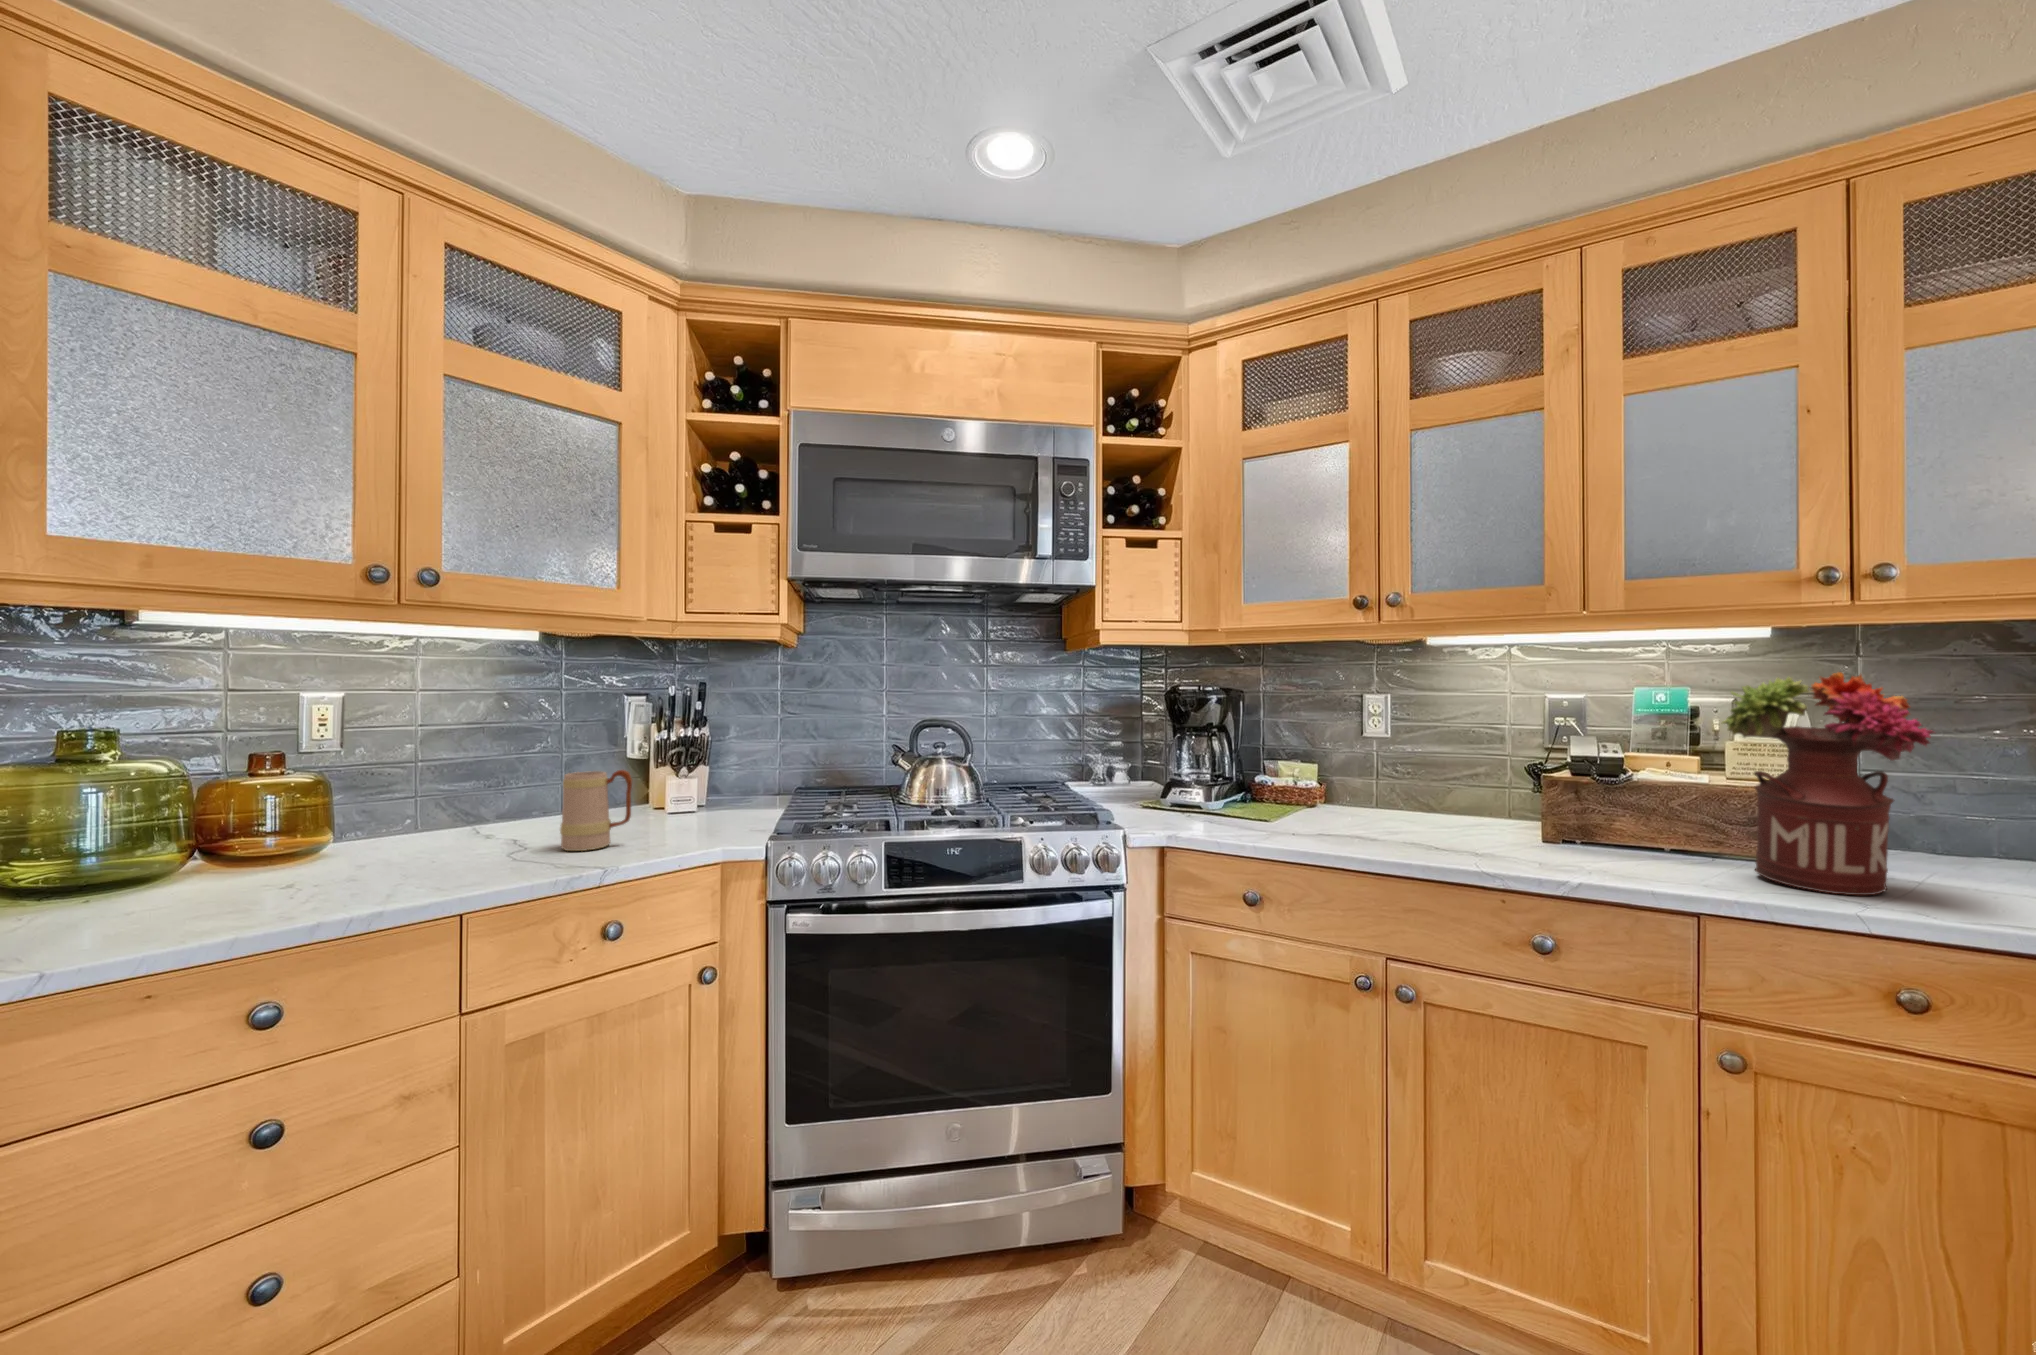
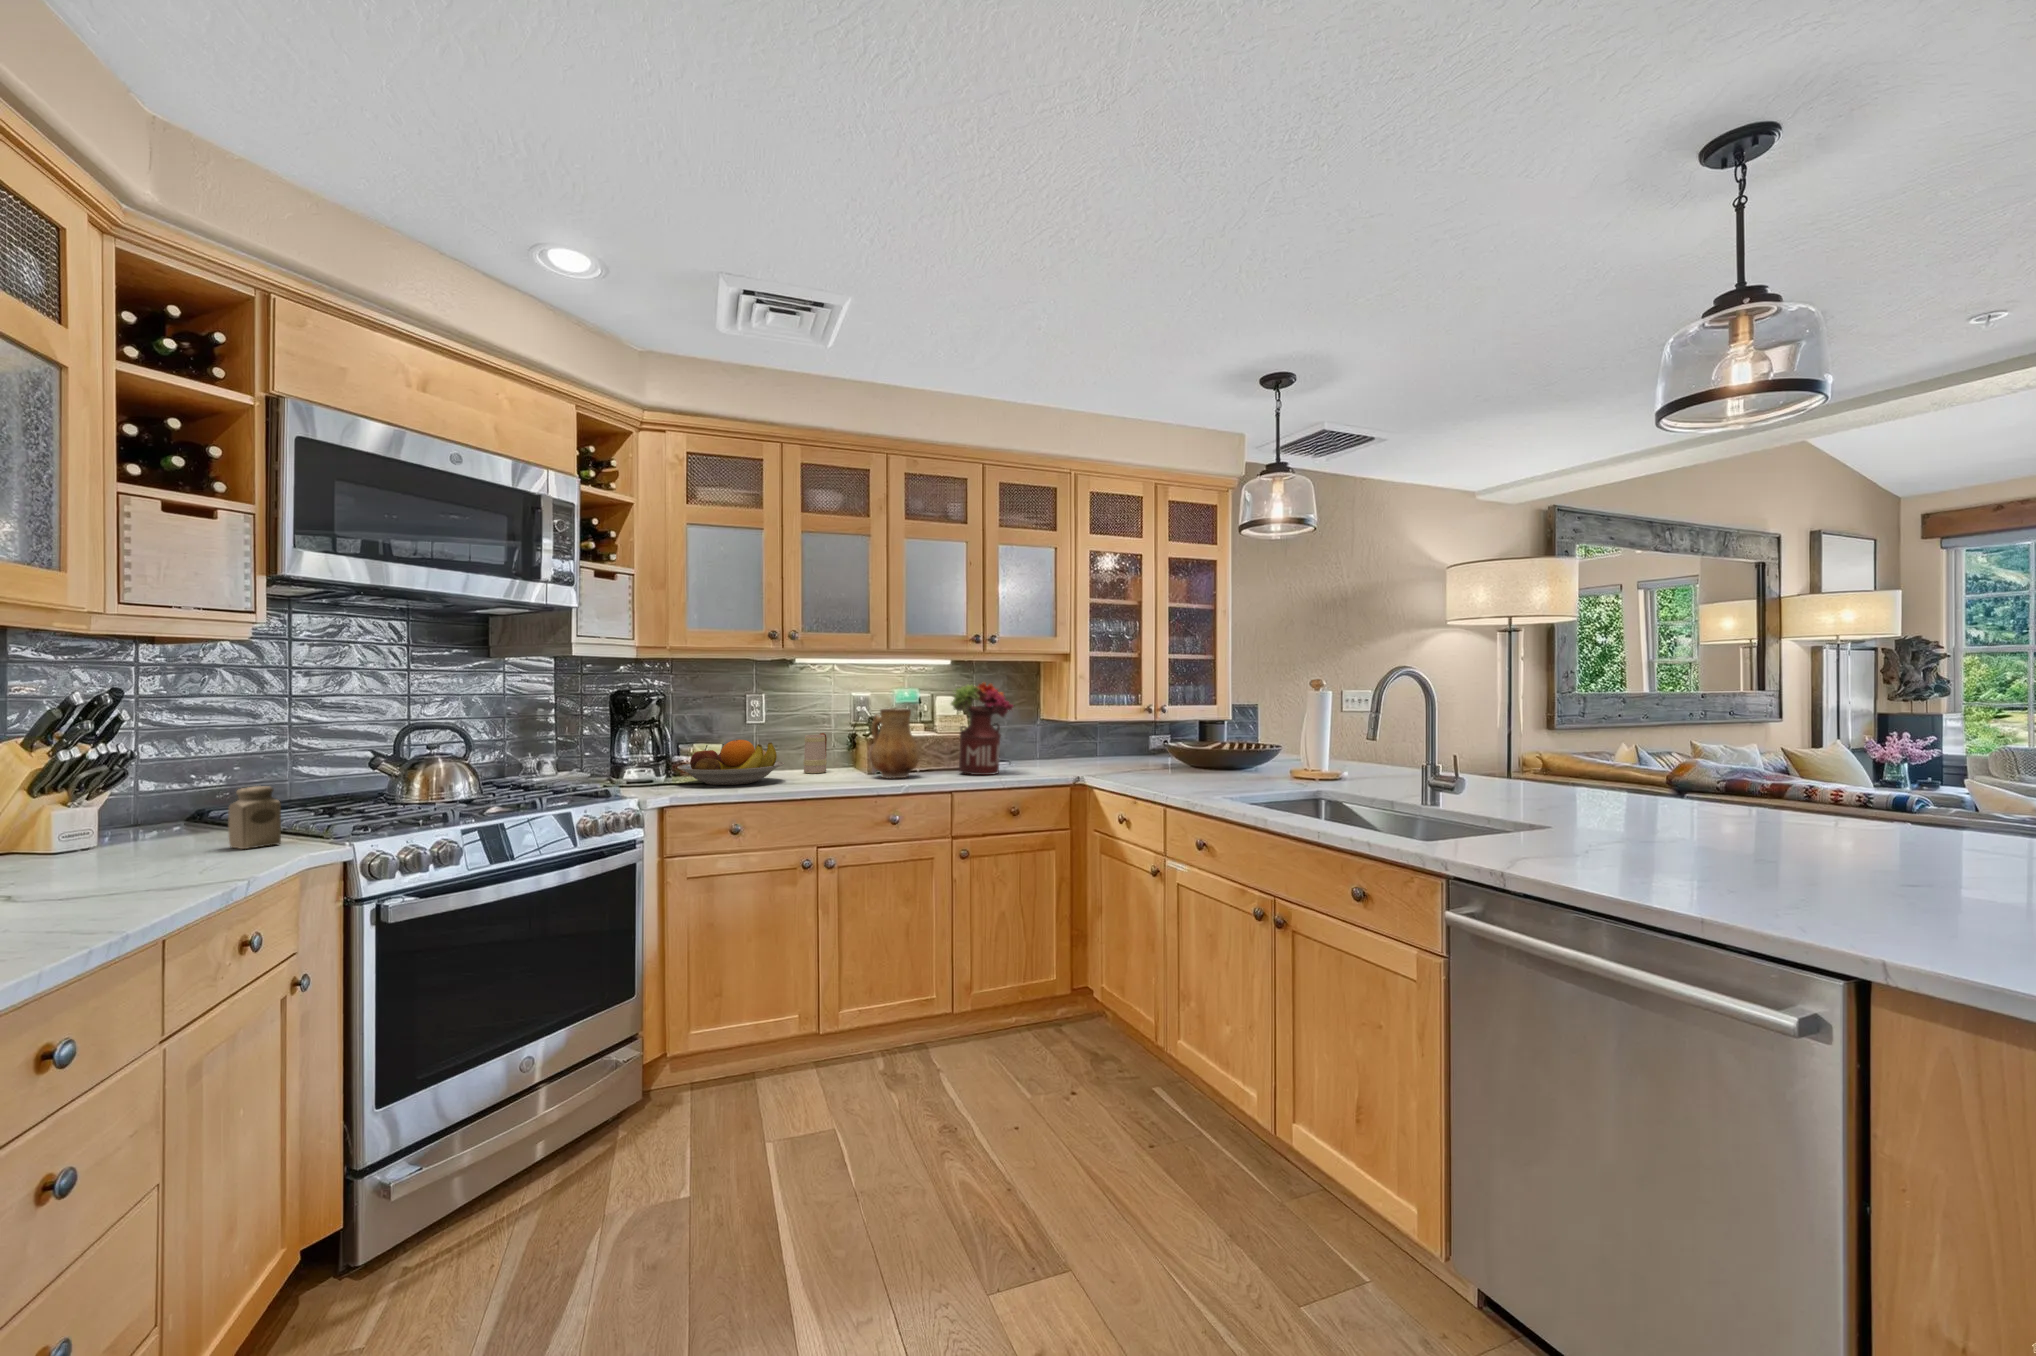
ceramic pitcher: none [1524,724,1637,863] -> present [871,708,920,778]
fruit bowl: none [1213,761,1369,828] -> present [677,740,784,785]
mug: present [560,770,632,851] -> present [803,733,827,773]
salt shaker: none [698,776,735,834] -> present [228,786,281,849]

